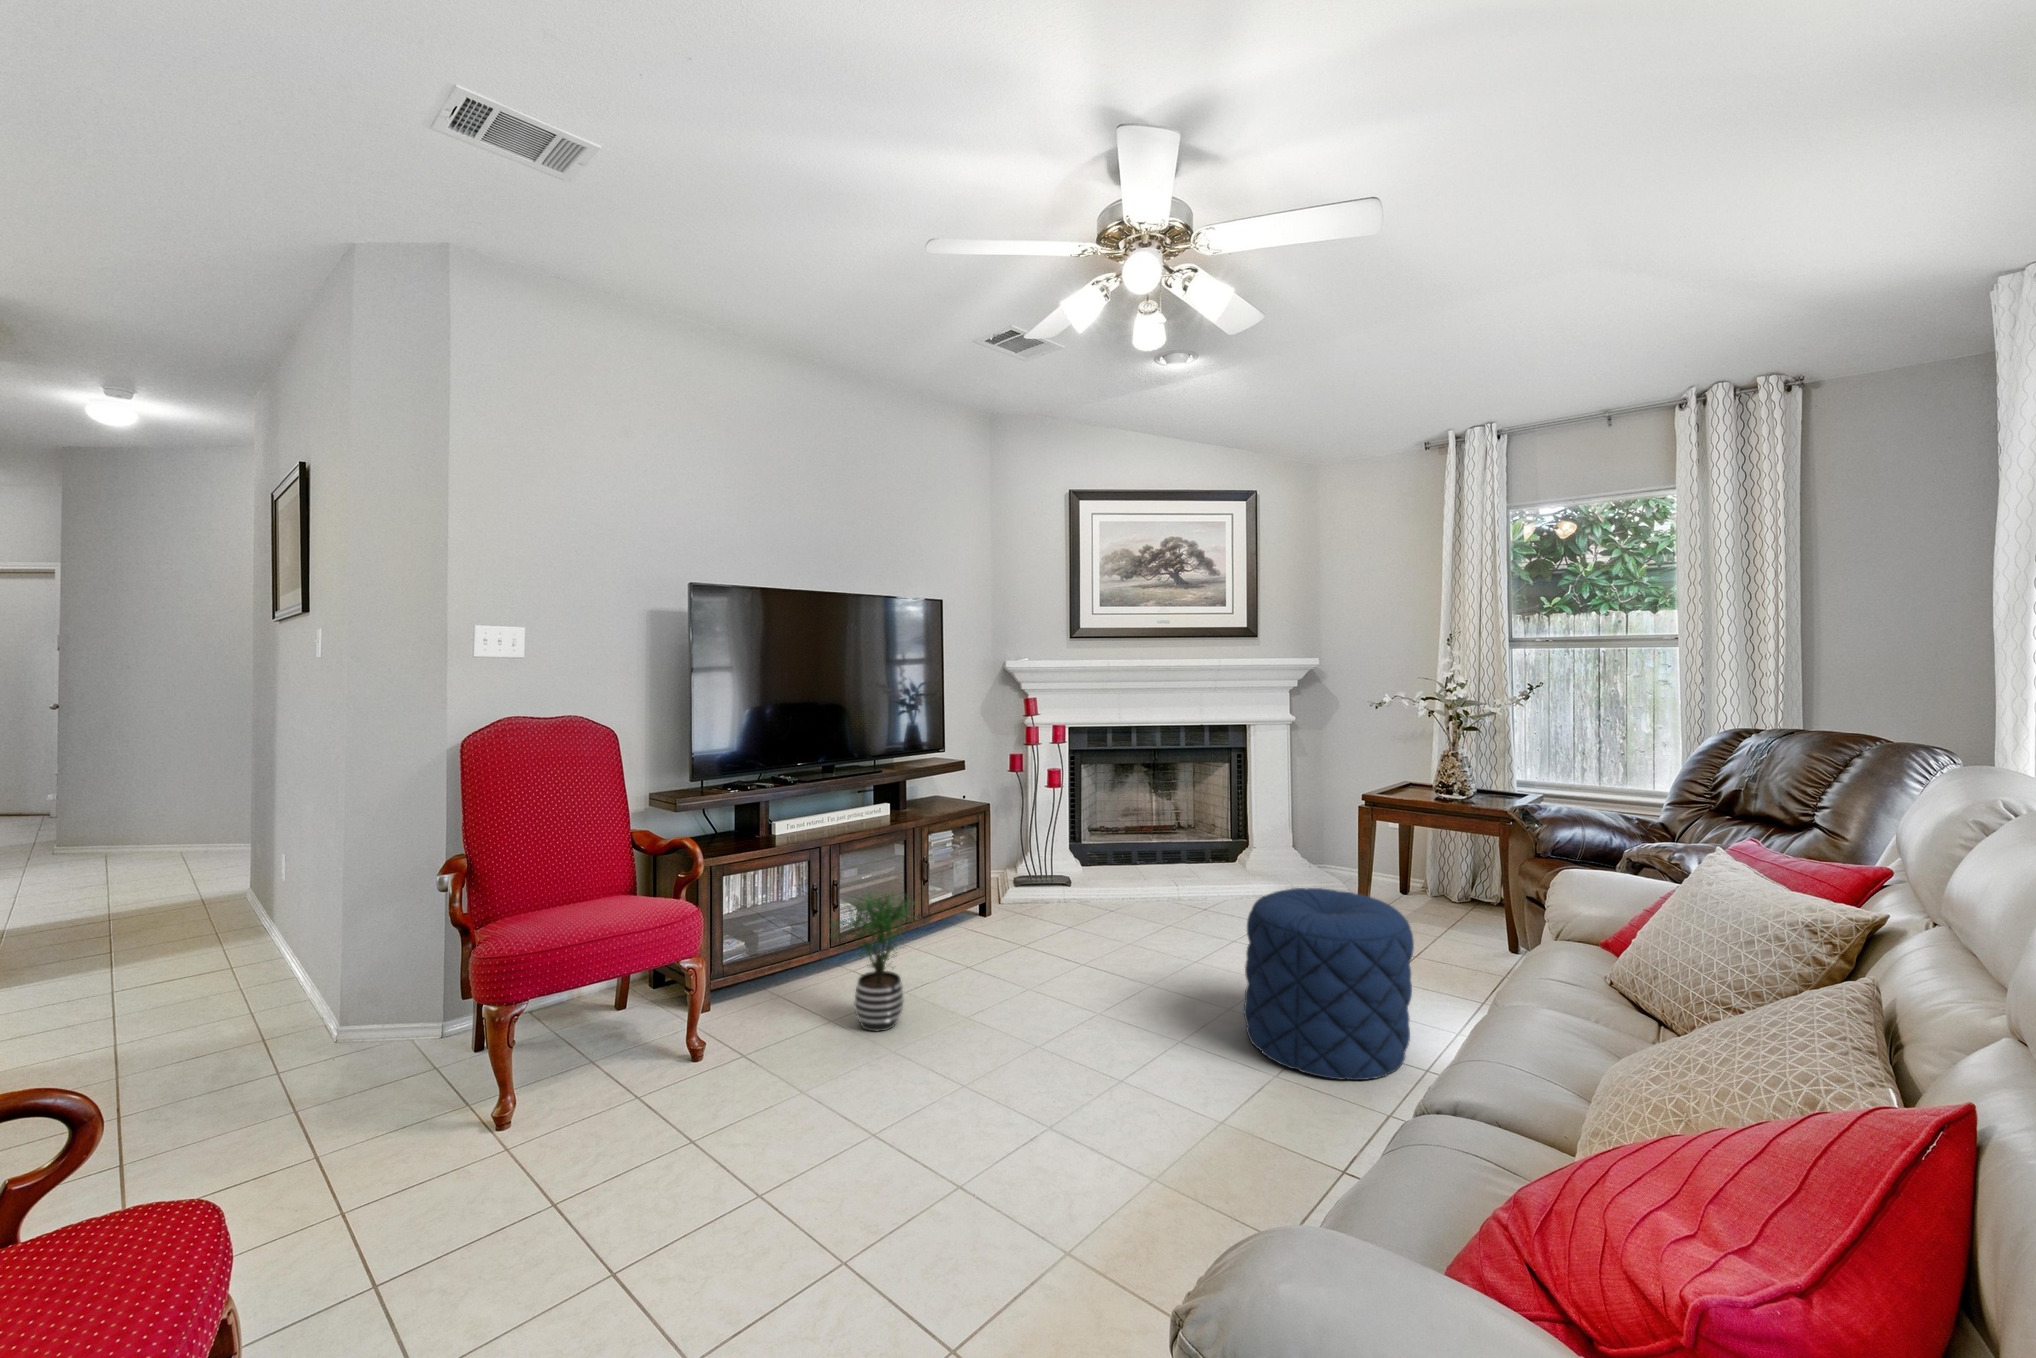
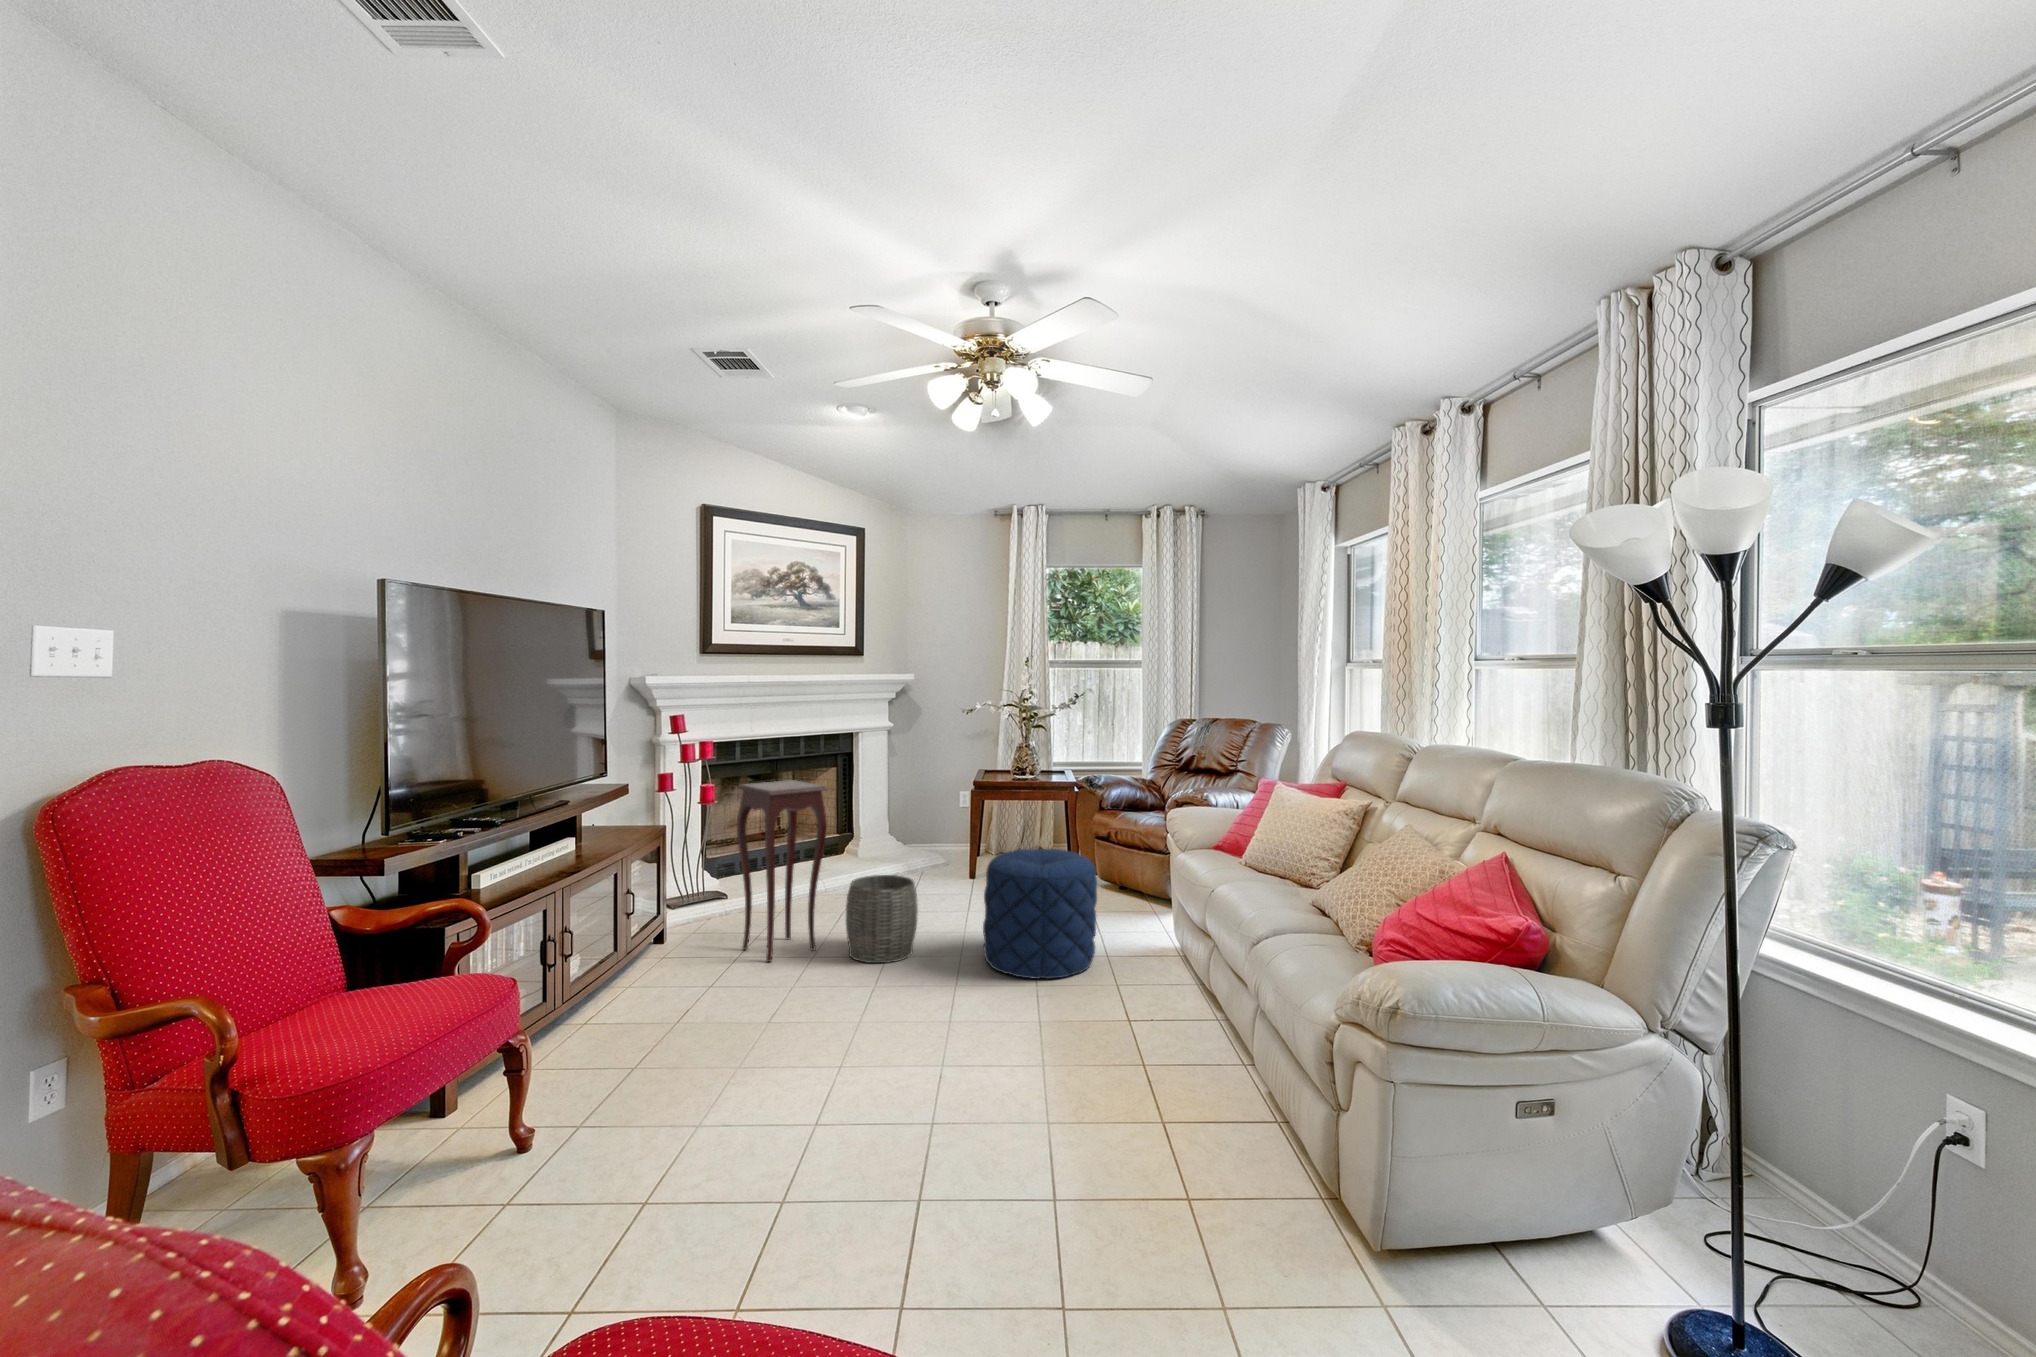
side table: none [1028,769,1106,960] -> present [737,780,827,962]
woven basket: none [1111,888,1195,995] -> present [846,875,918,963]
potted plant: present [831,892,914,1032] -> none [645,911,739,1054]

